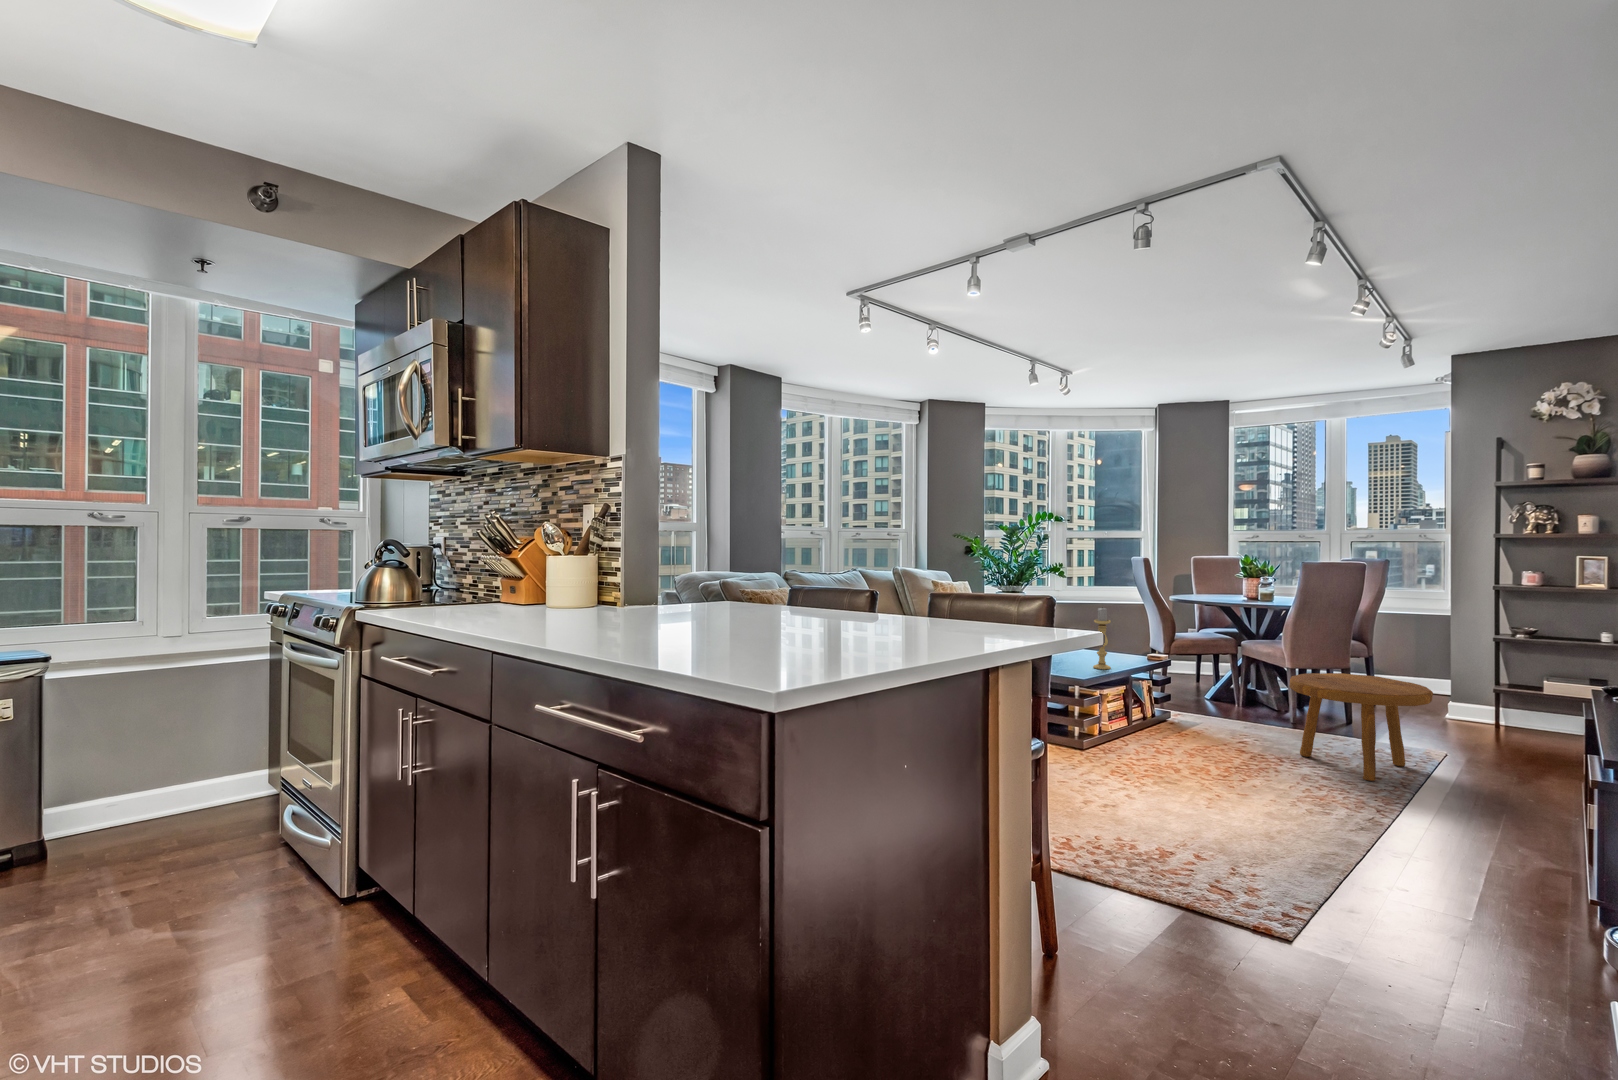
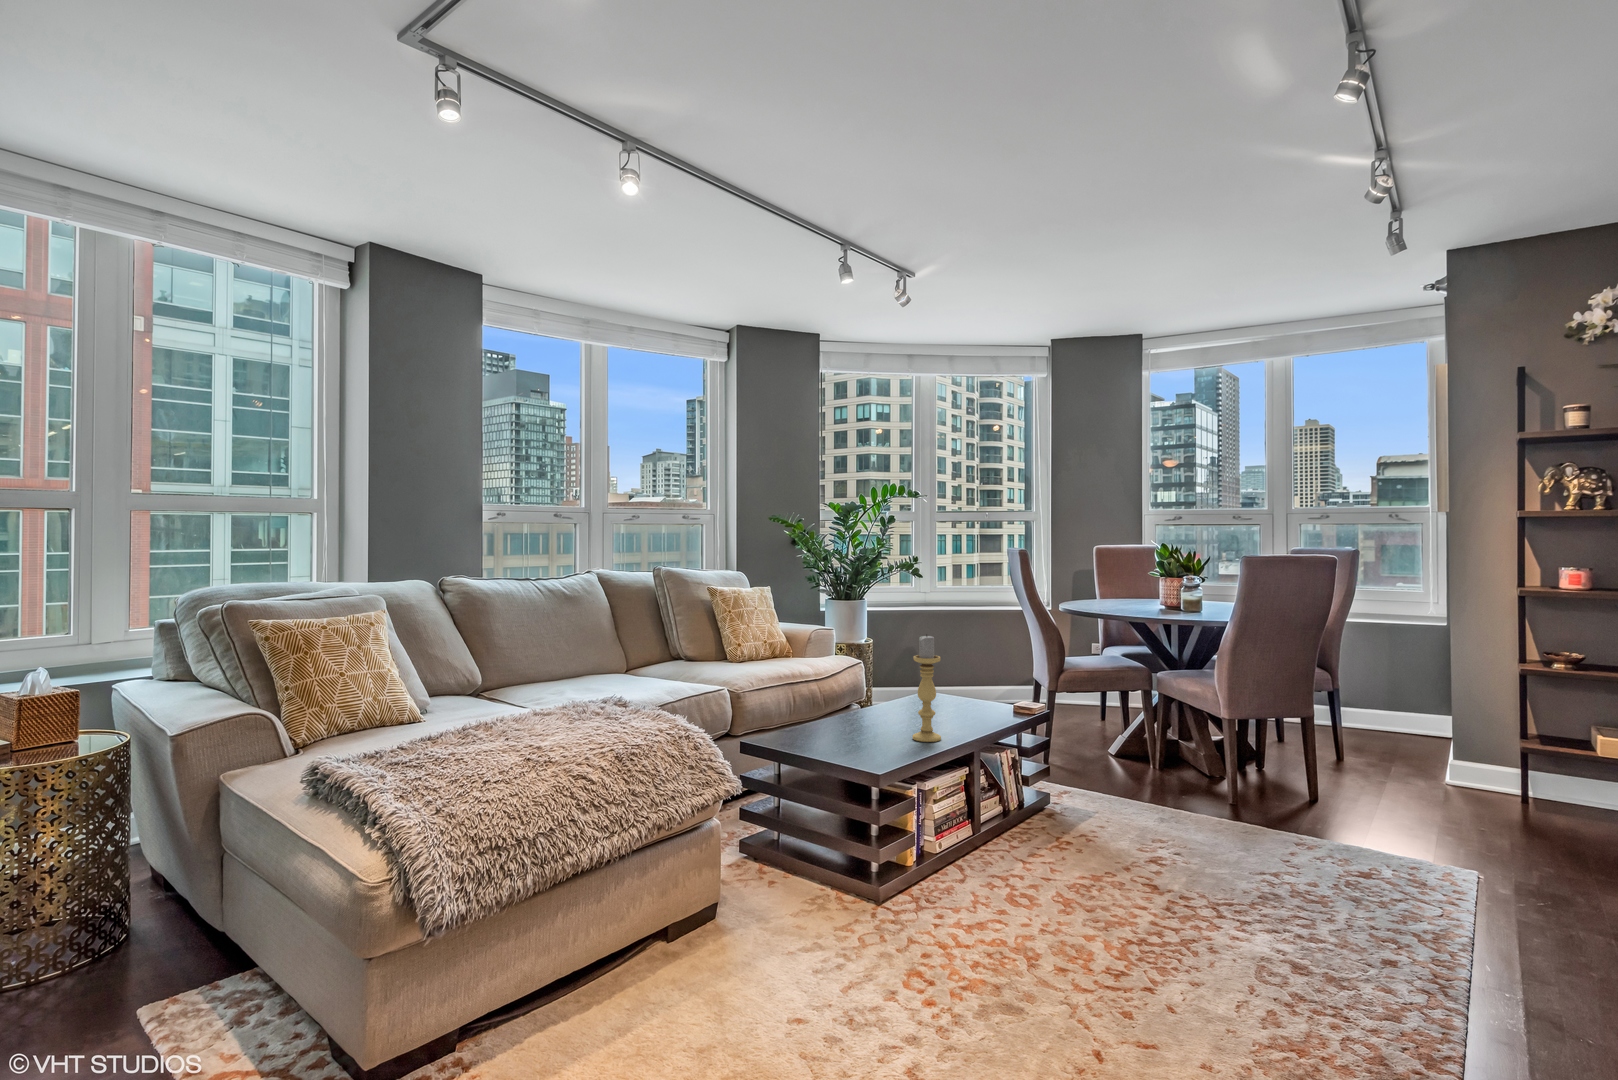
footstool: present [1289,673,1433,781] -> none [1233,743,1483,958]

